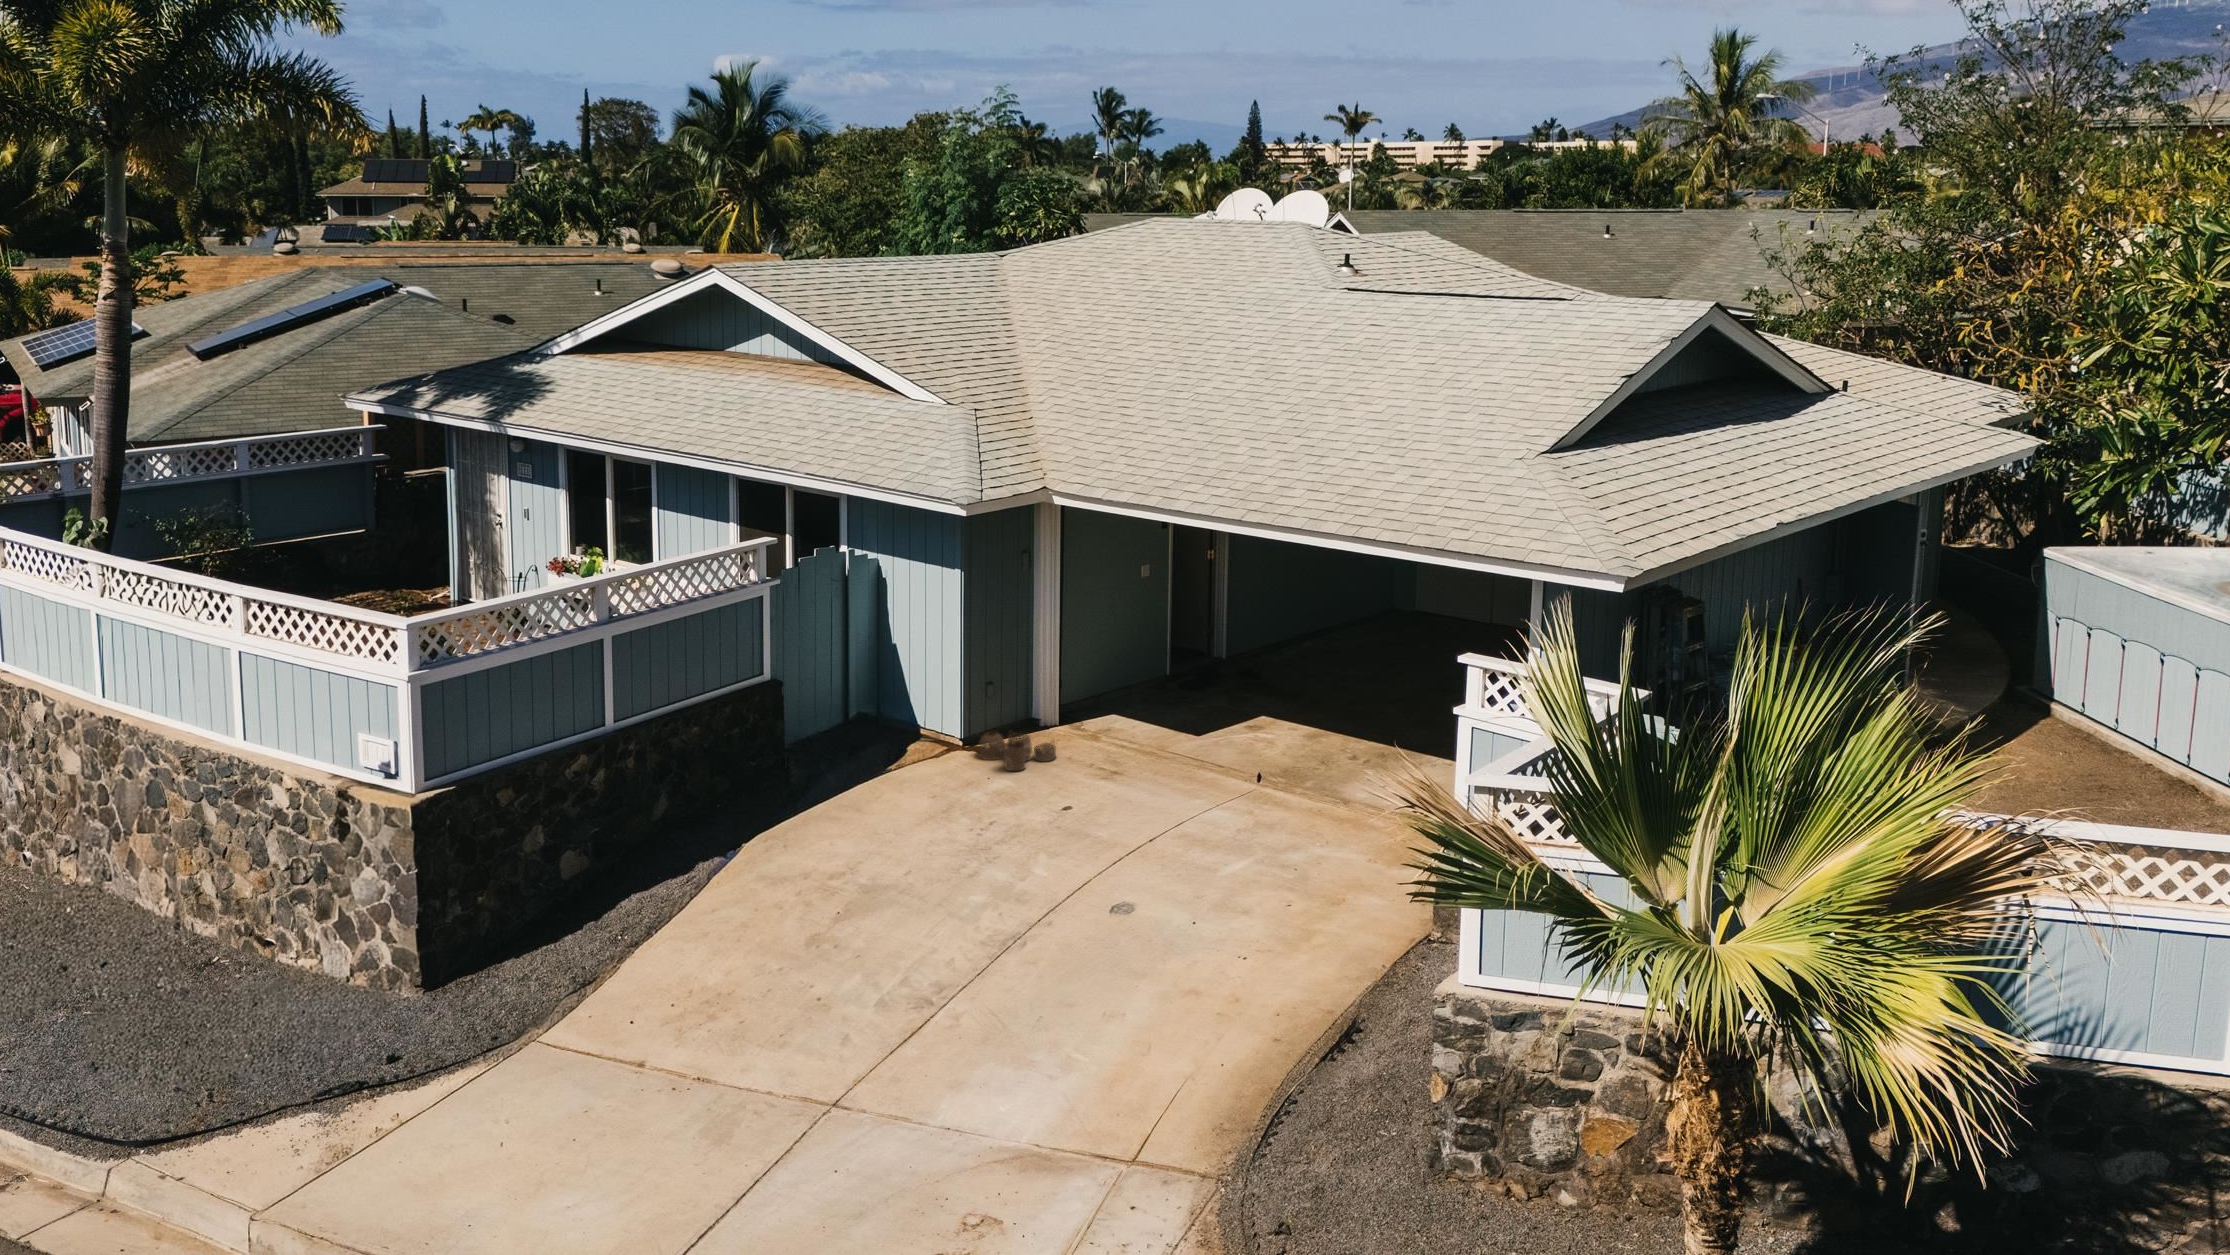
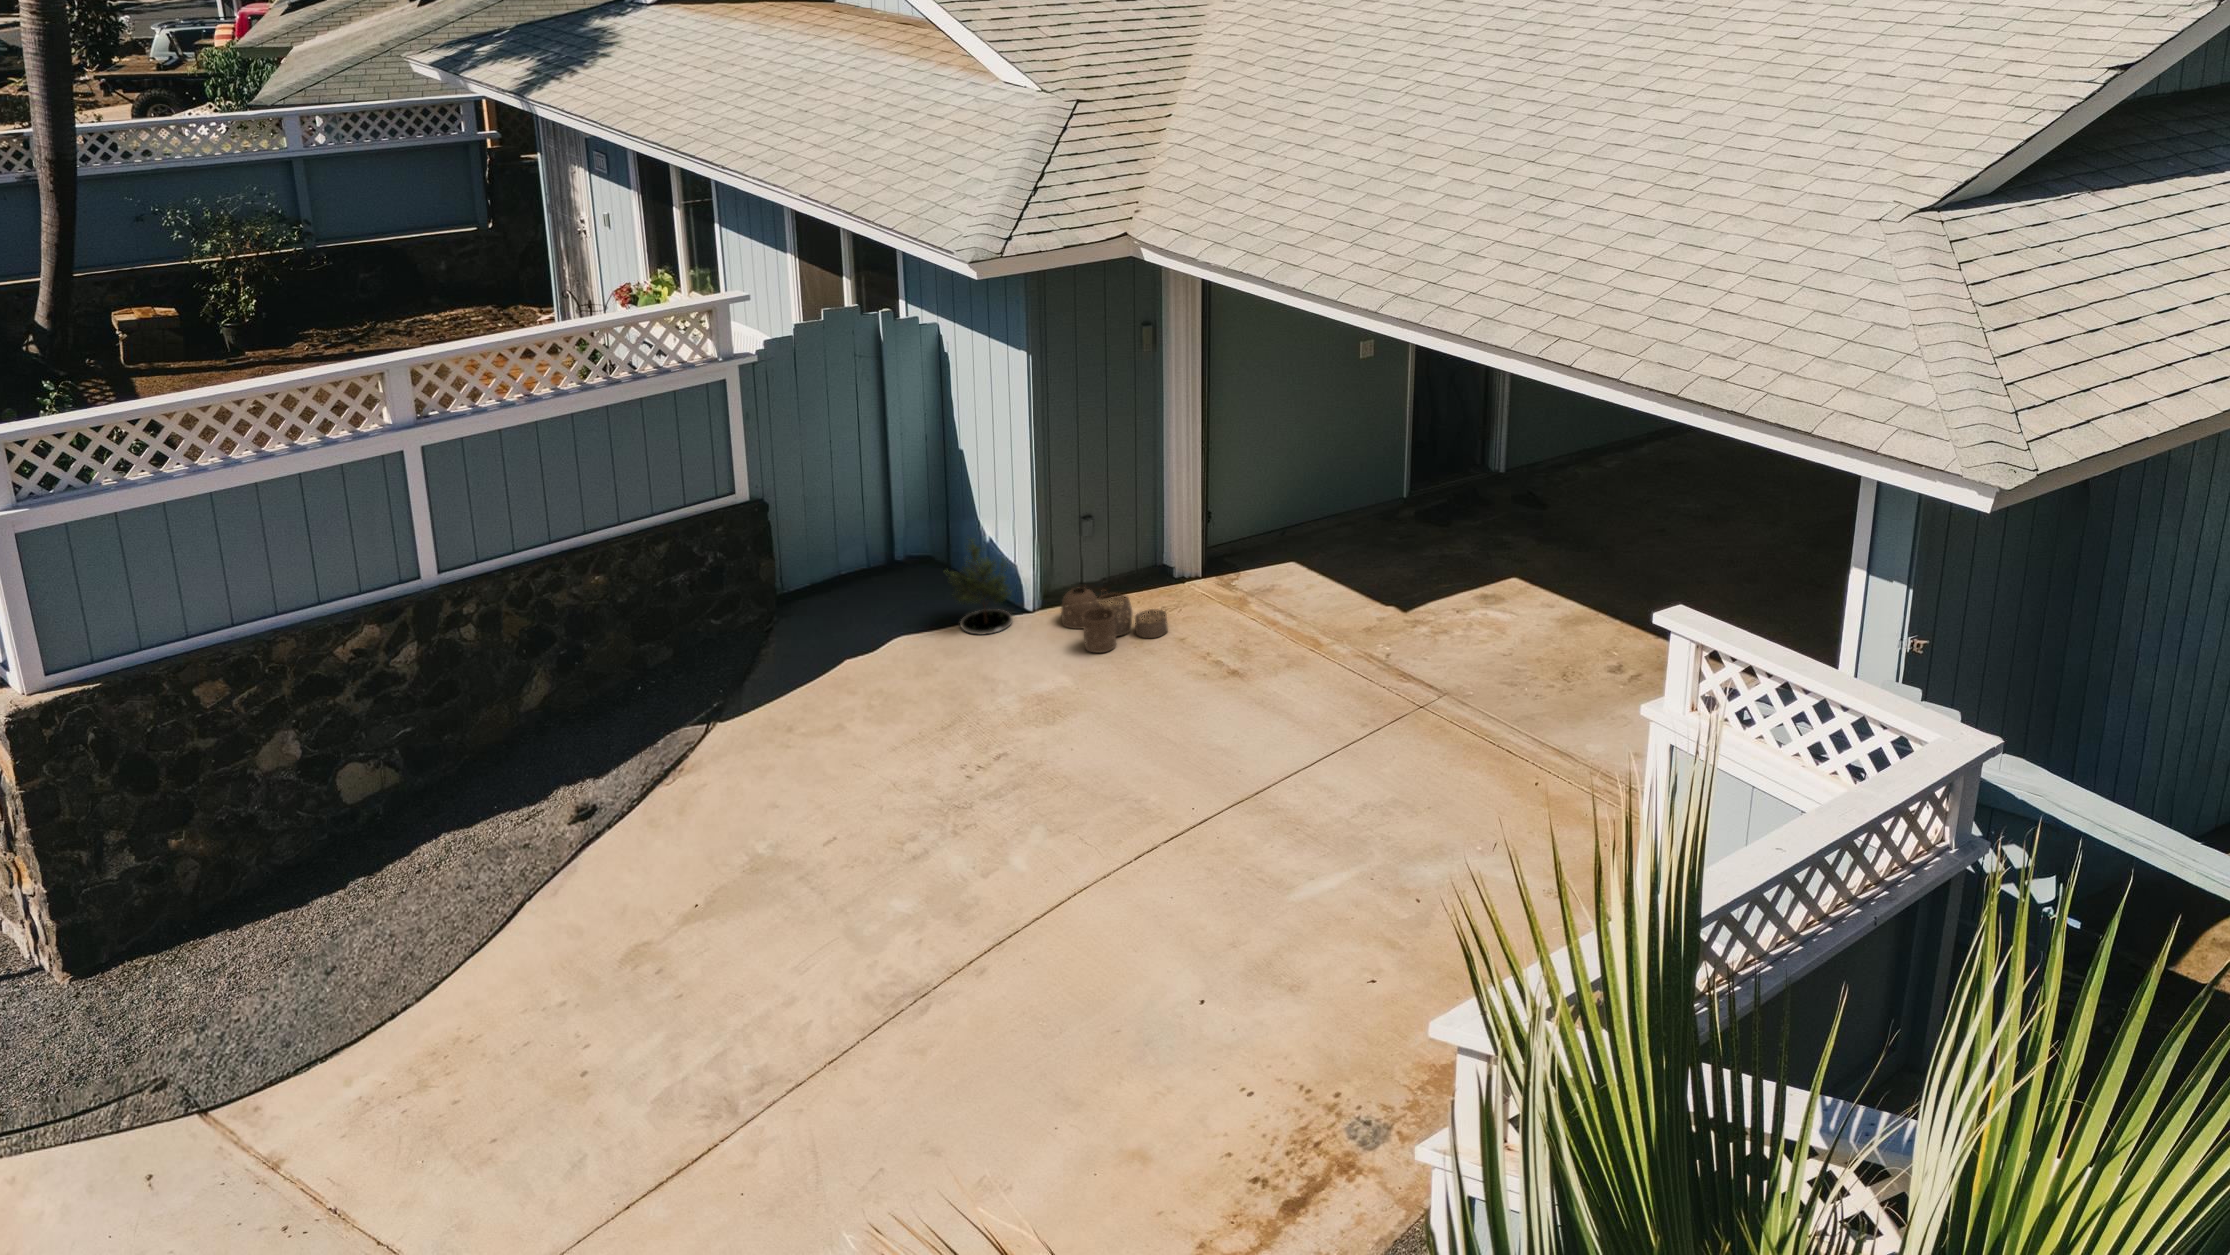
potted tree: none [900,697,948,767] -> present [946,538,1013,635]

